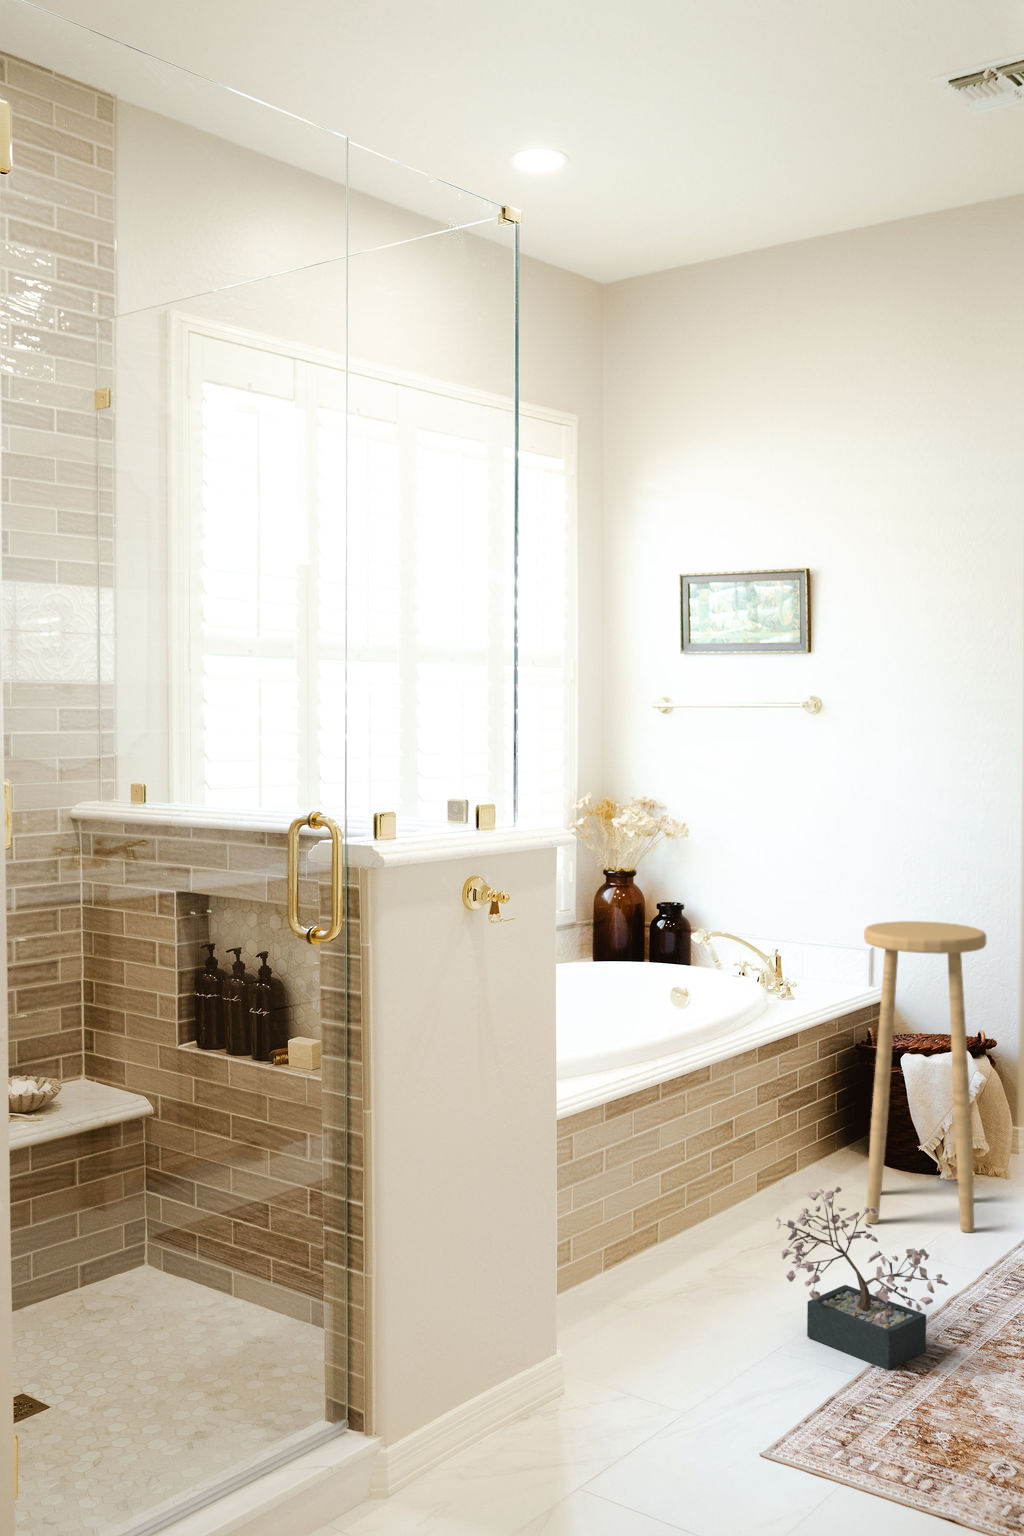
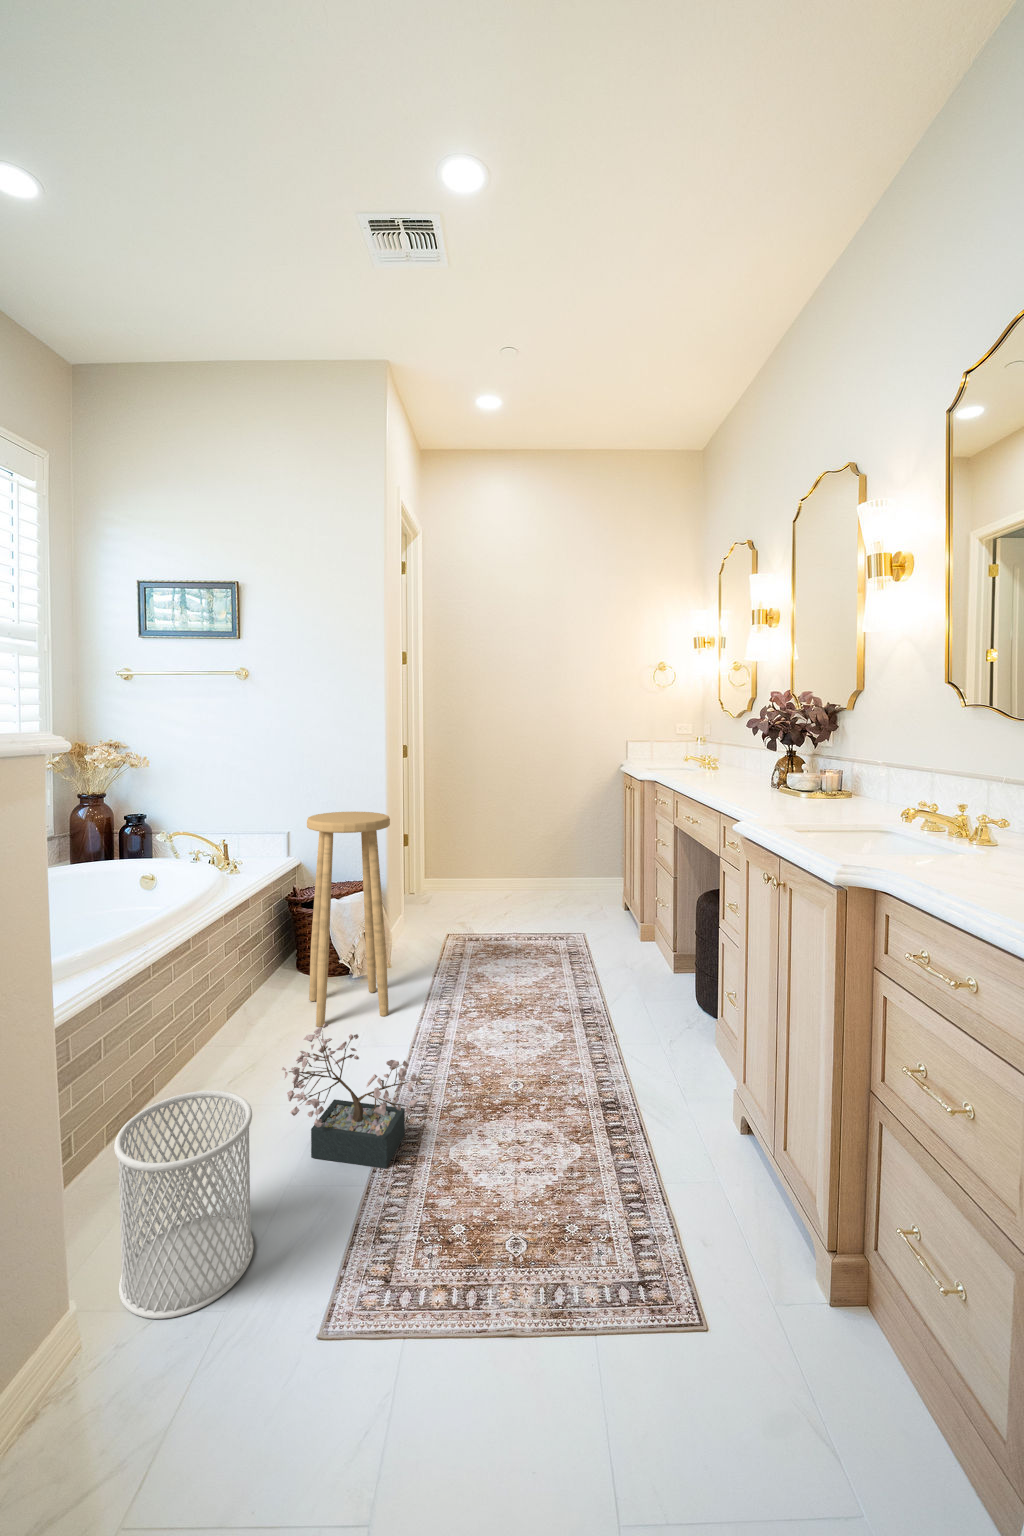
wastebasket: none [602,1205,726,1402] -> present [114,1090,254,1319]

